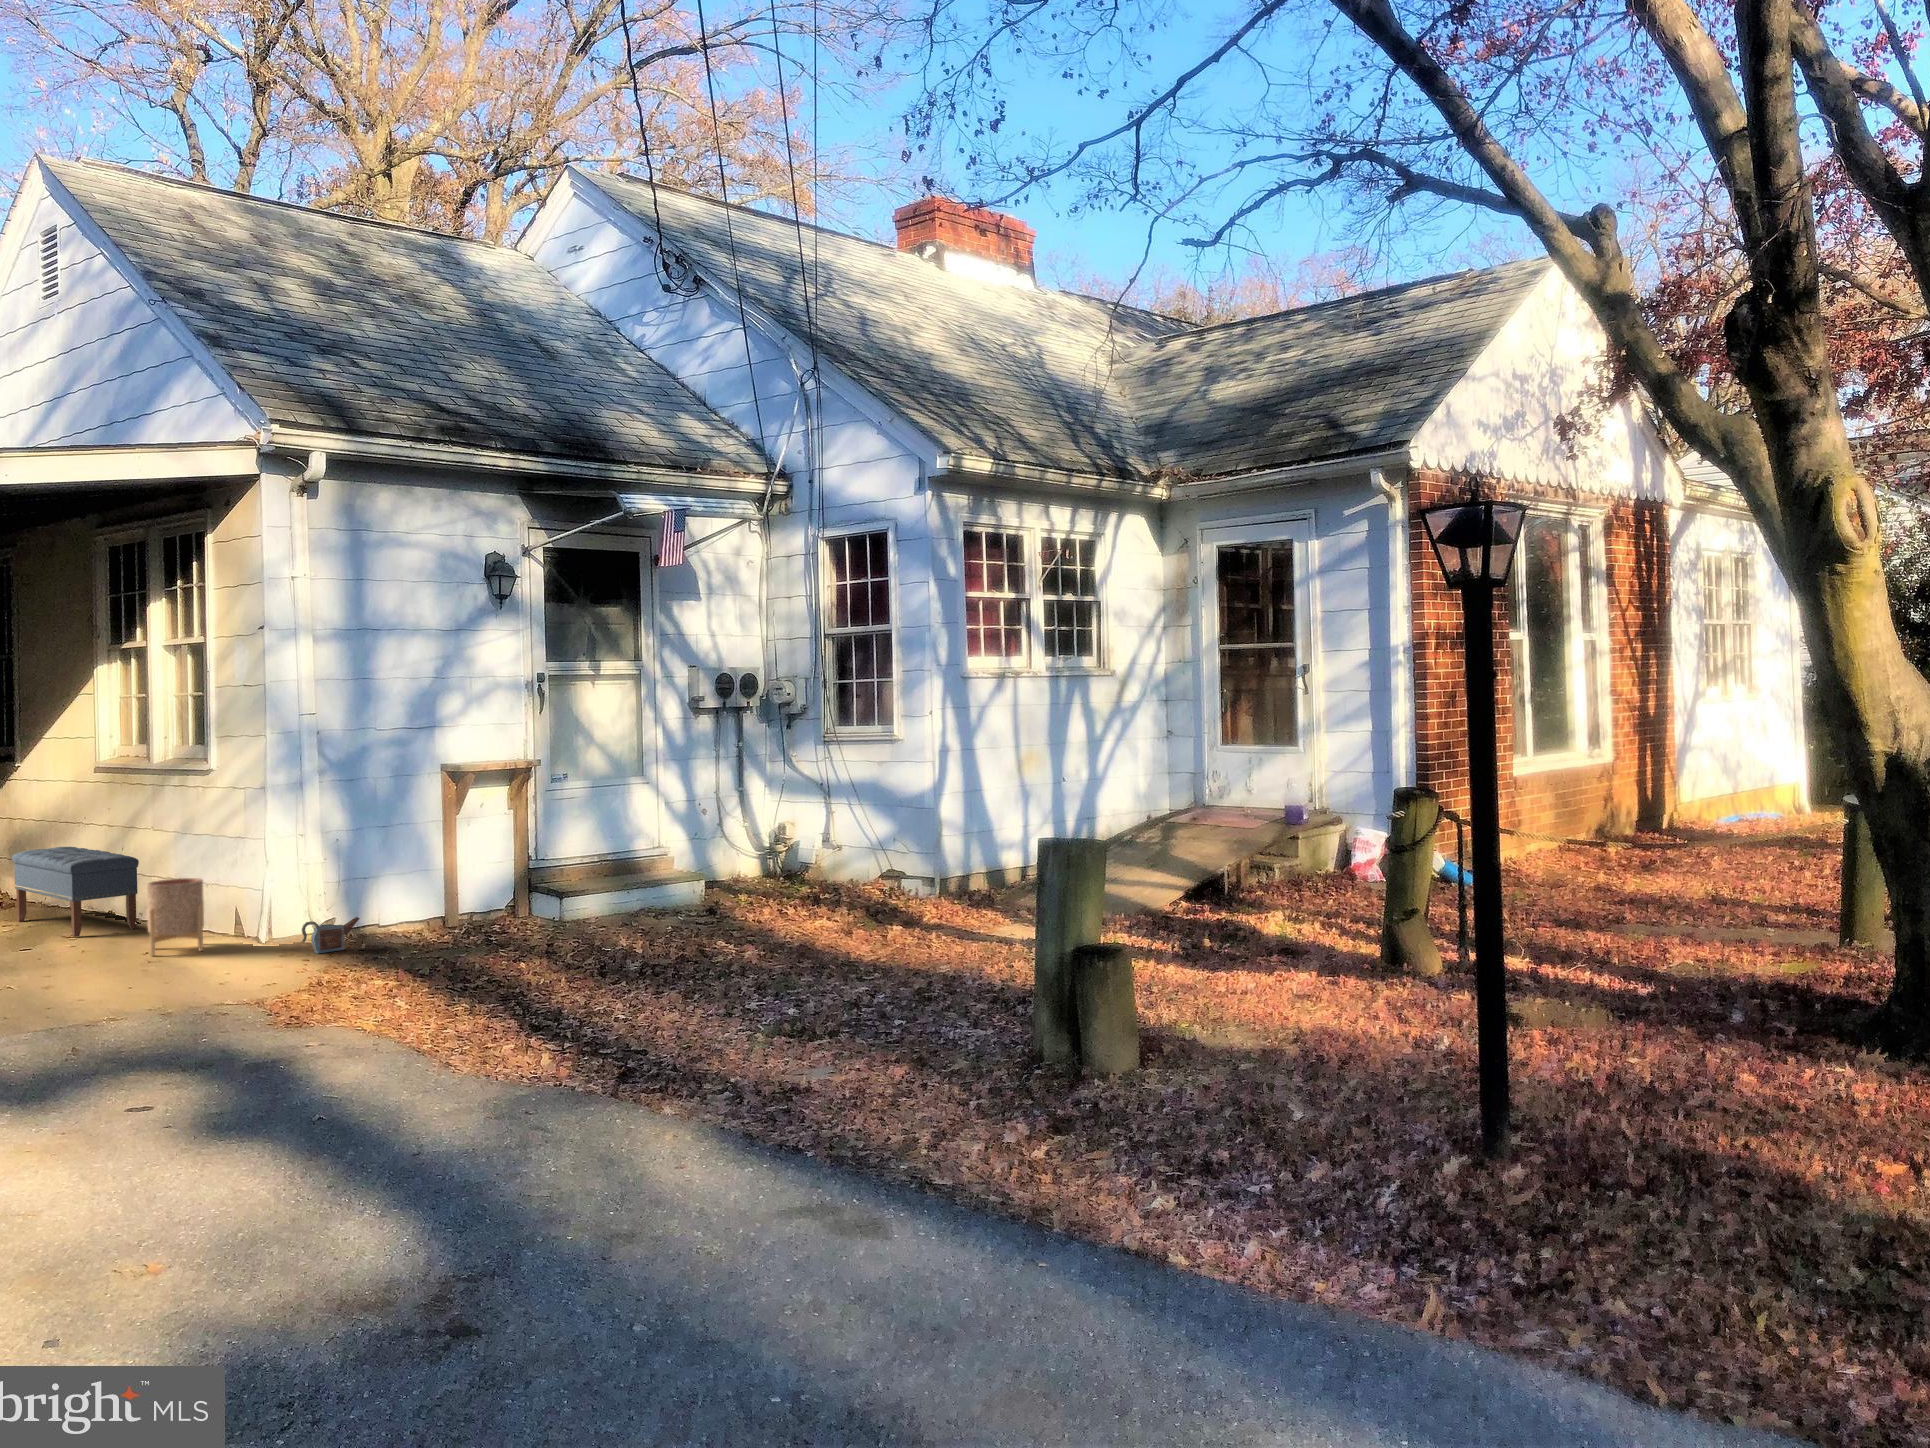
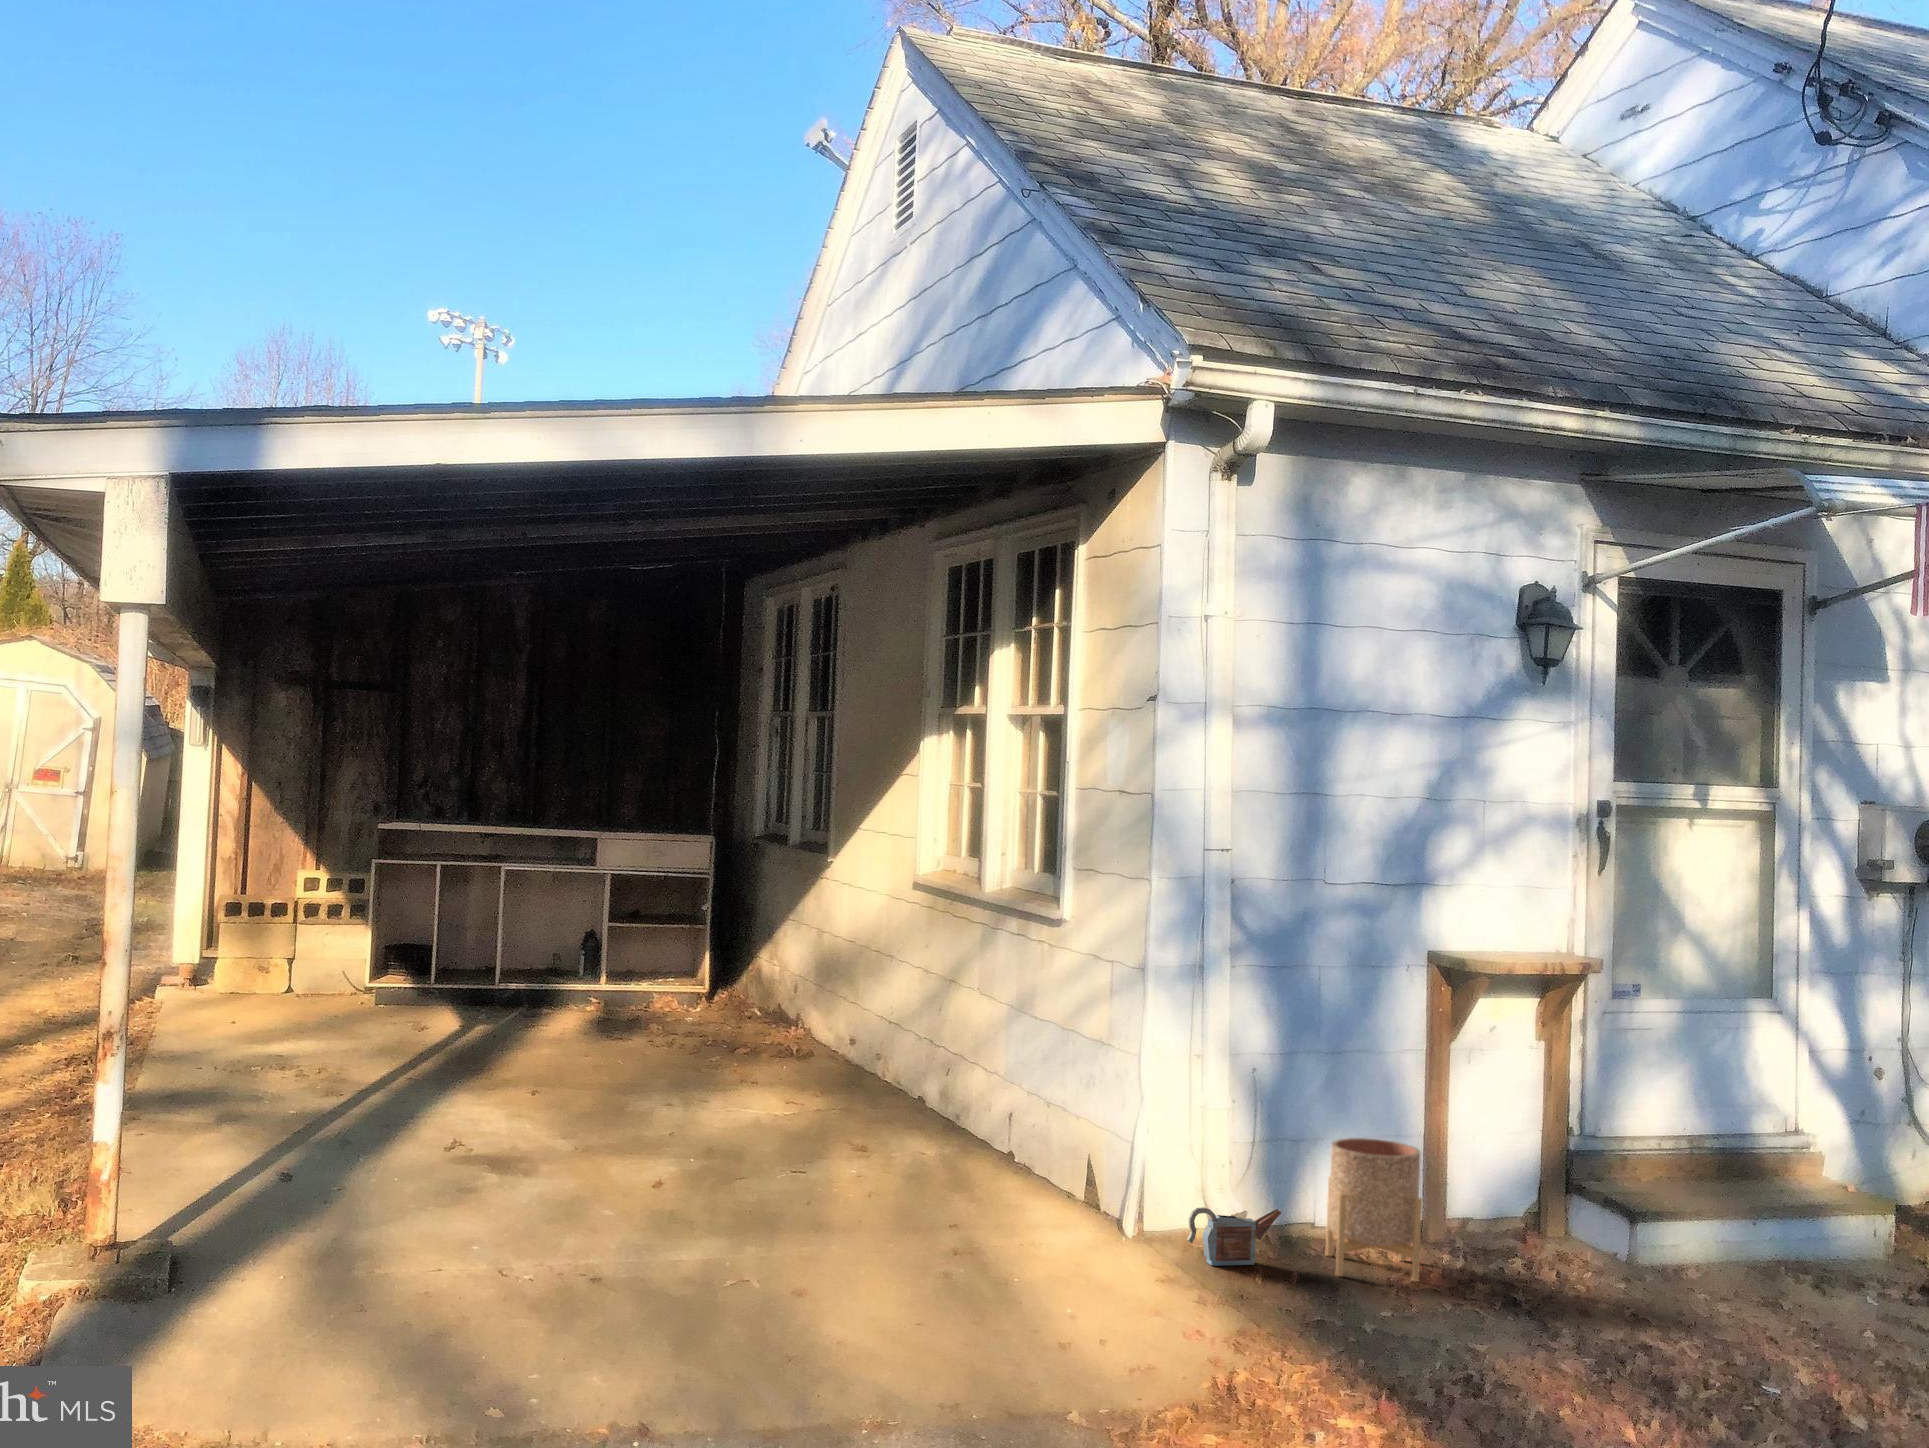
bench: present [12,847,139,937] -> none [802,1002,957,1150]
planter: present [147,878,204,956] -> present [1326,1138,1422,1281]

